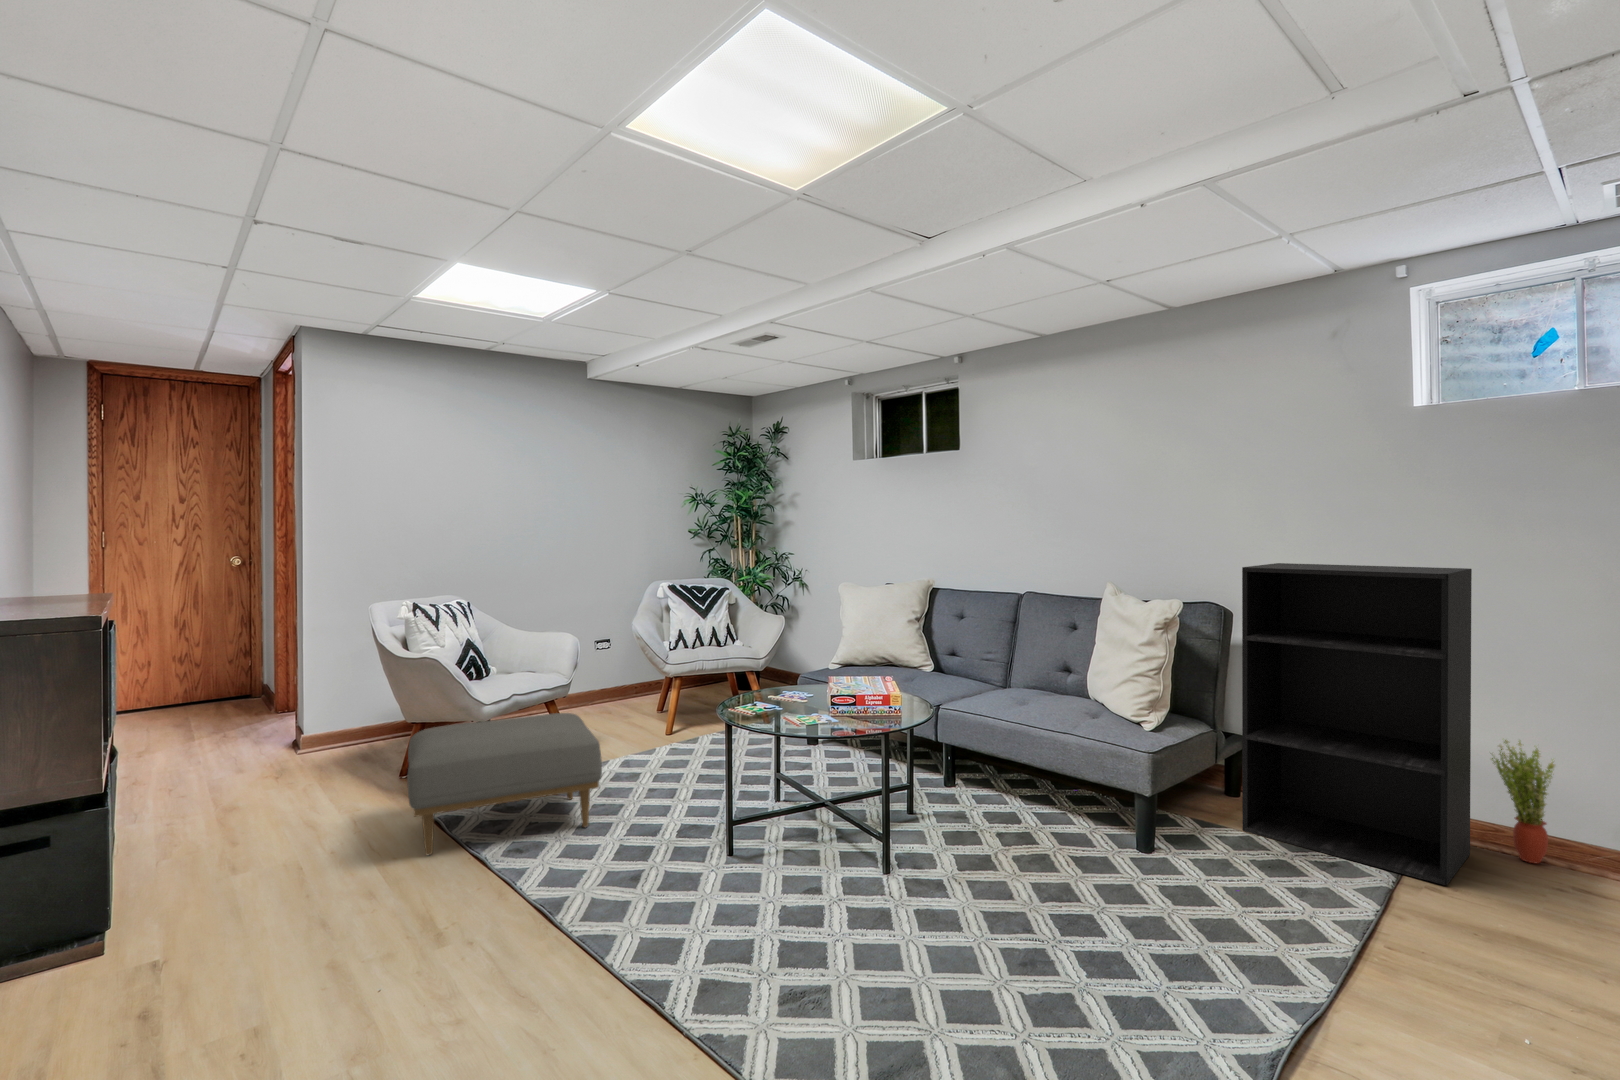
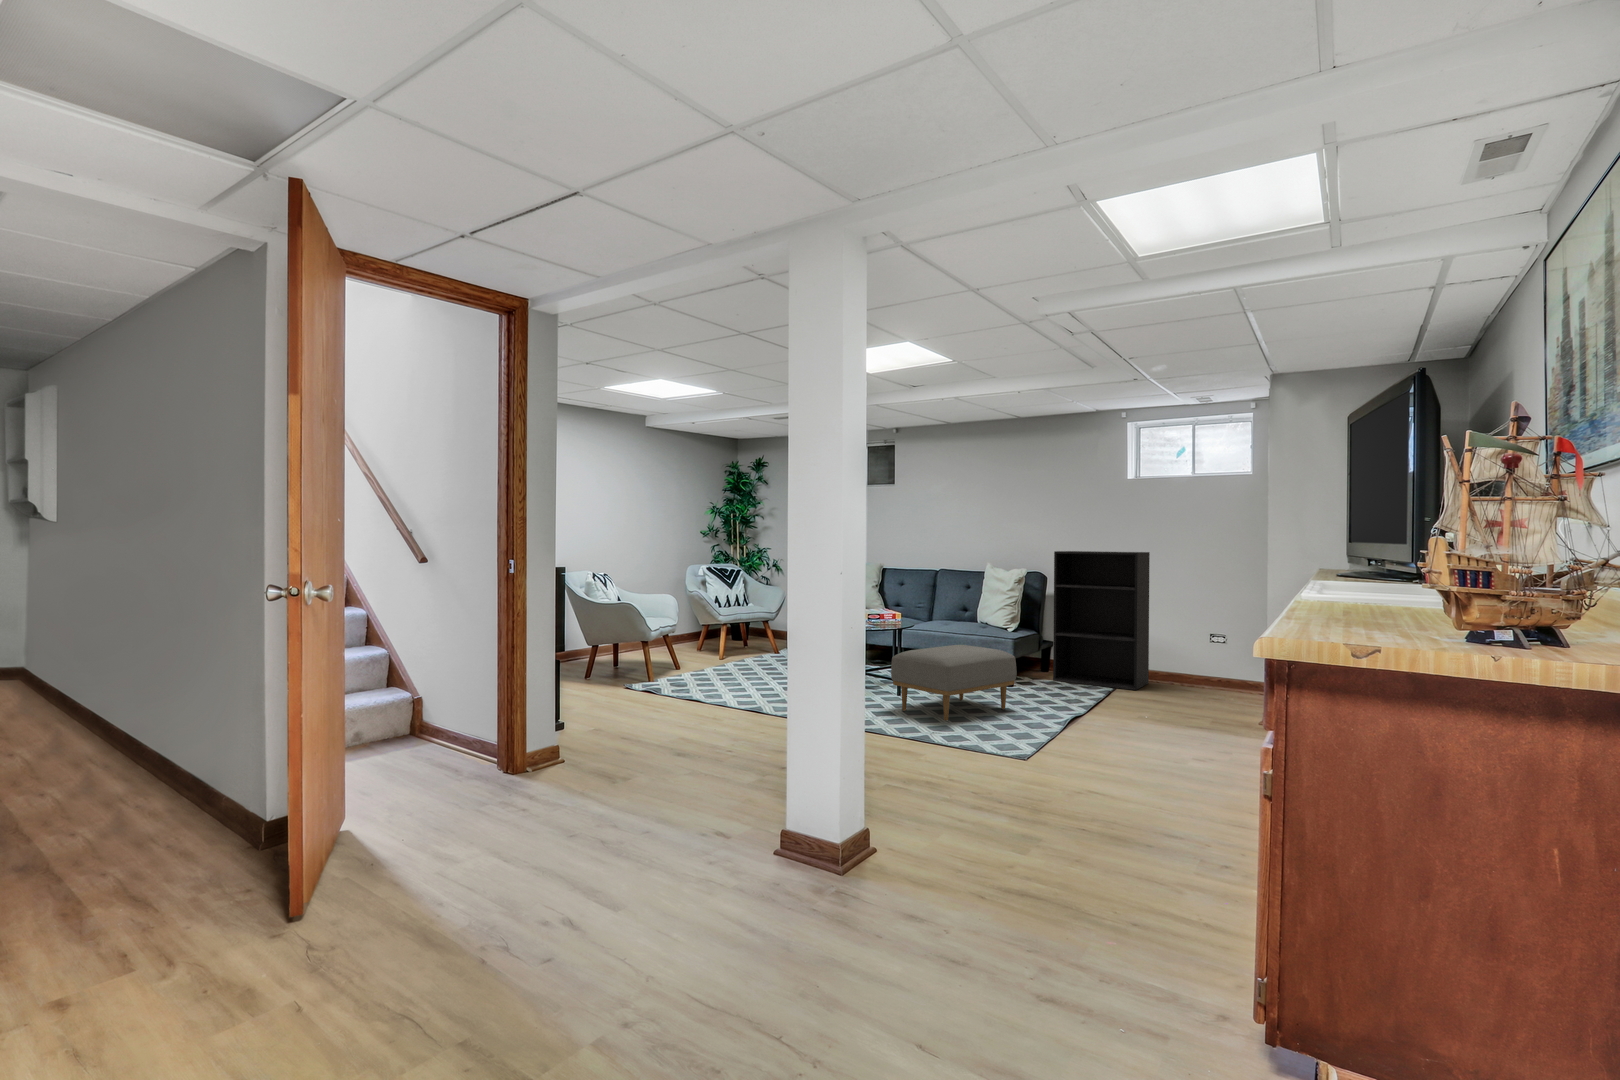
ottoman: present [407,713,602,855] -> present [891,645,1017,721]
potted plant: present [1492,740,1555,863] -> none [1156,630,1181,685]

